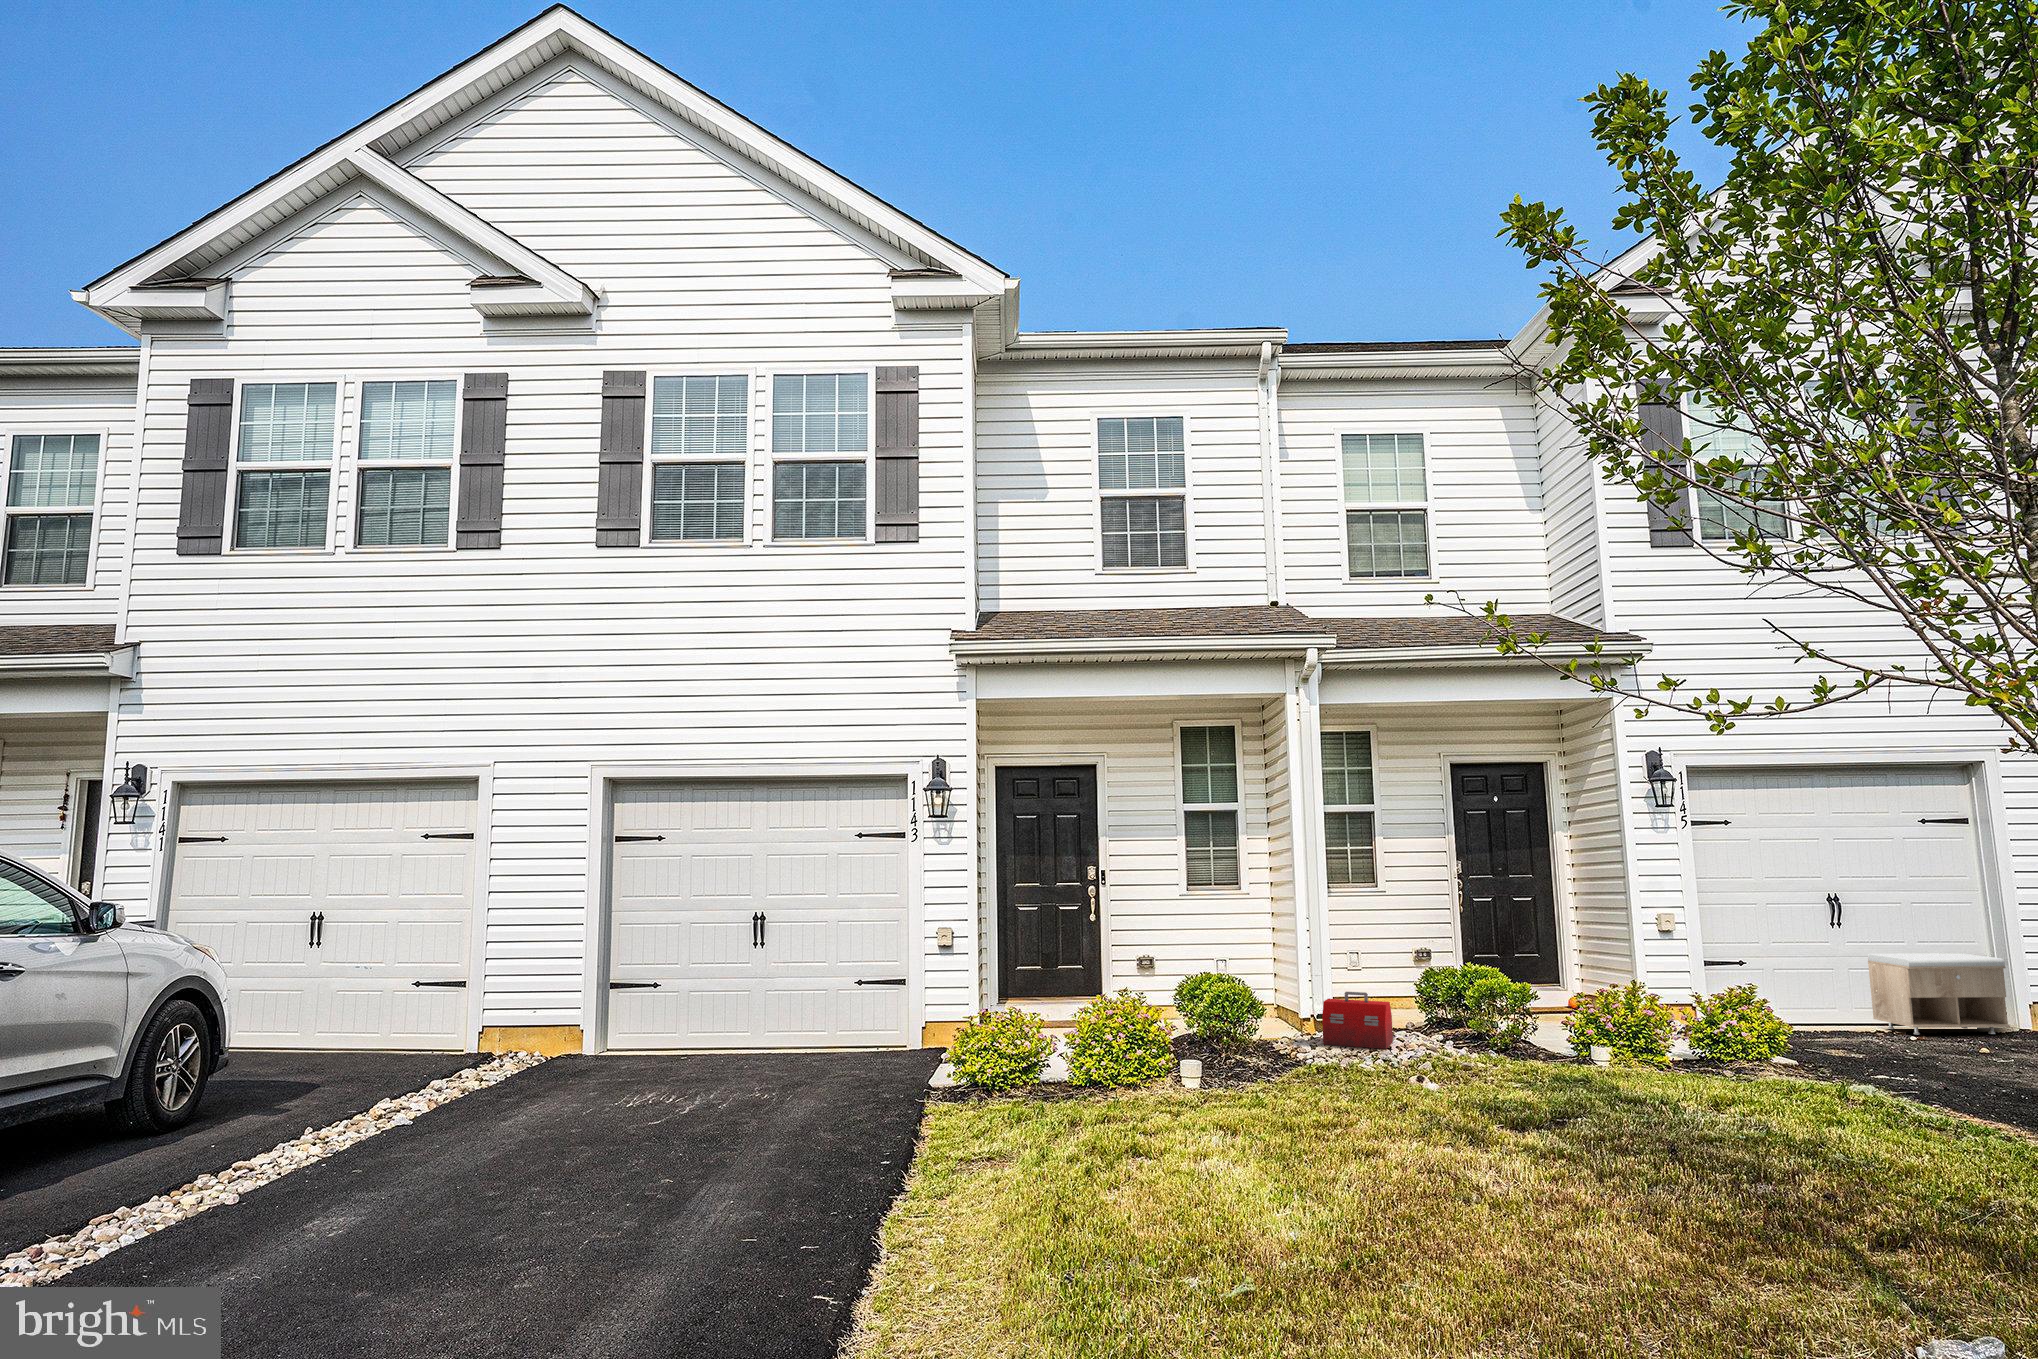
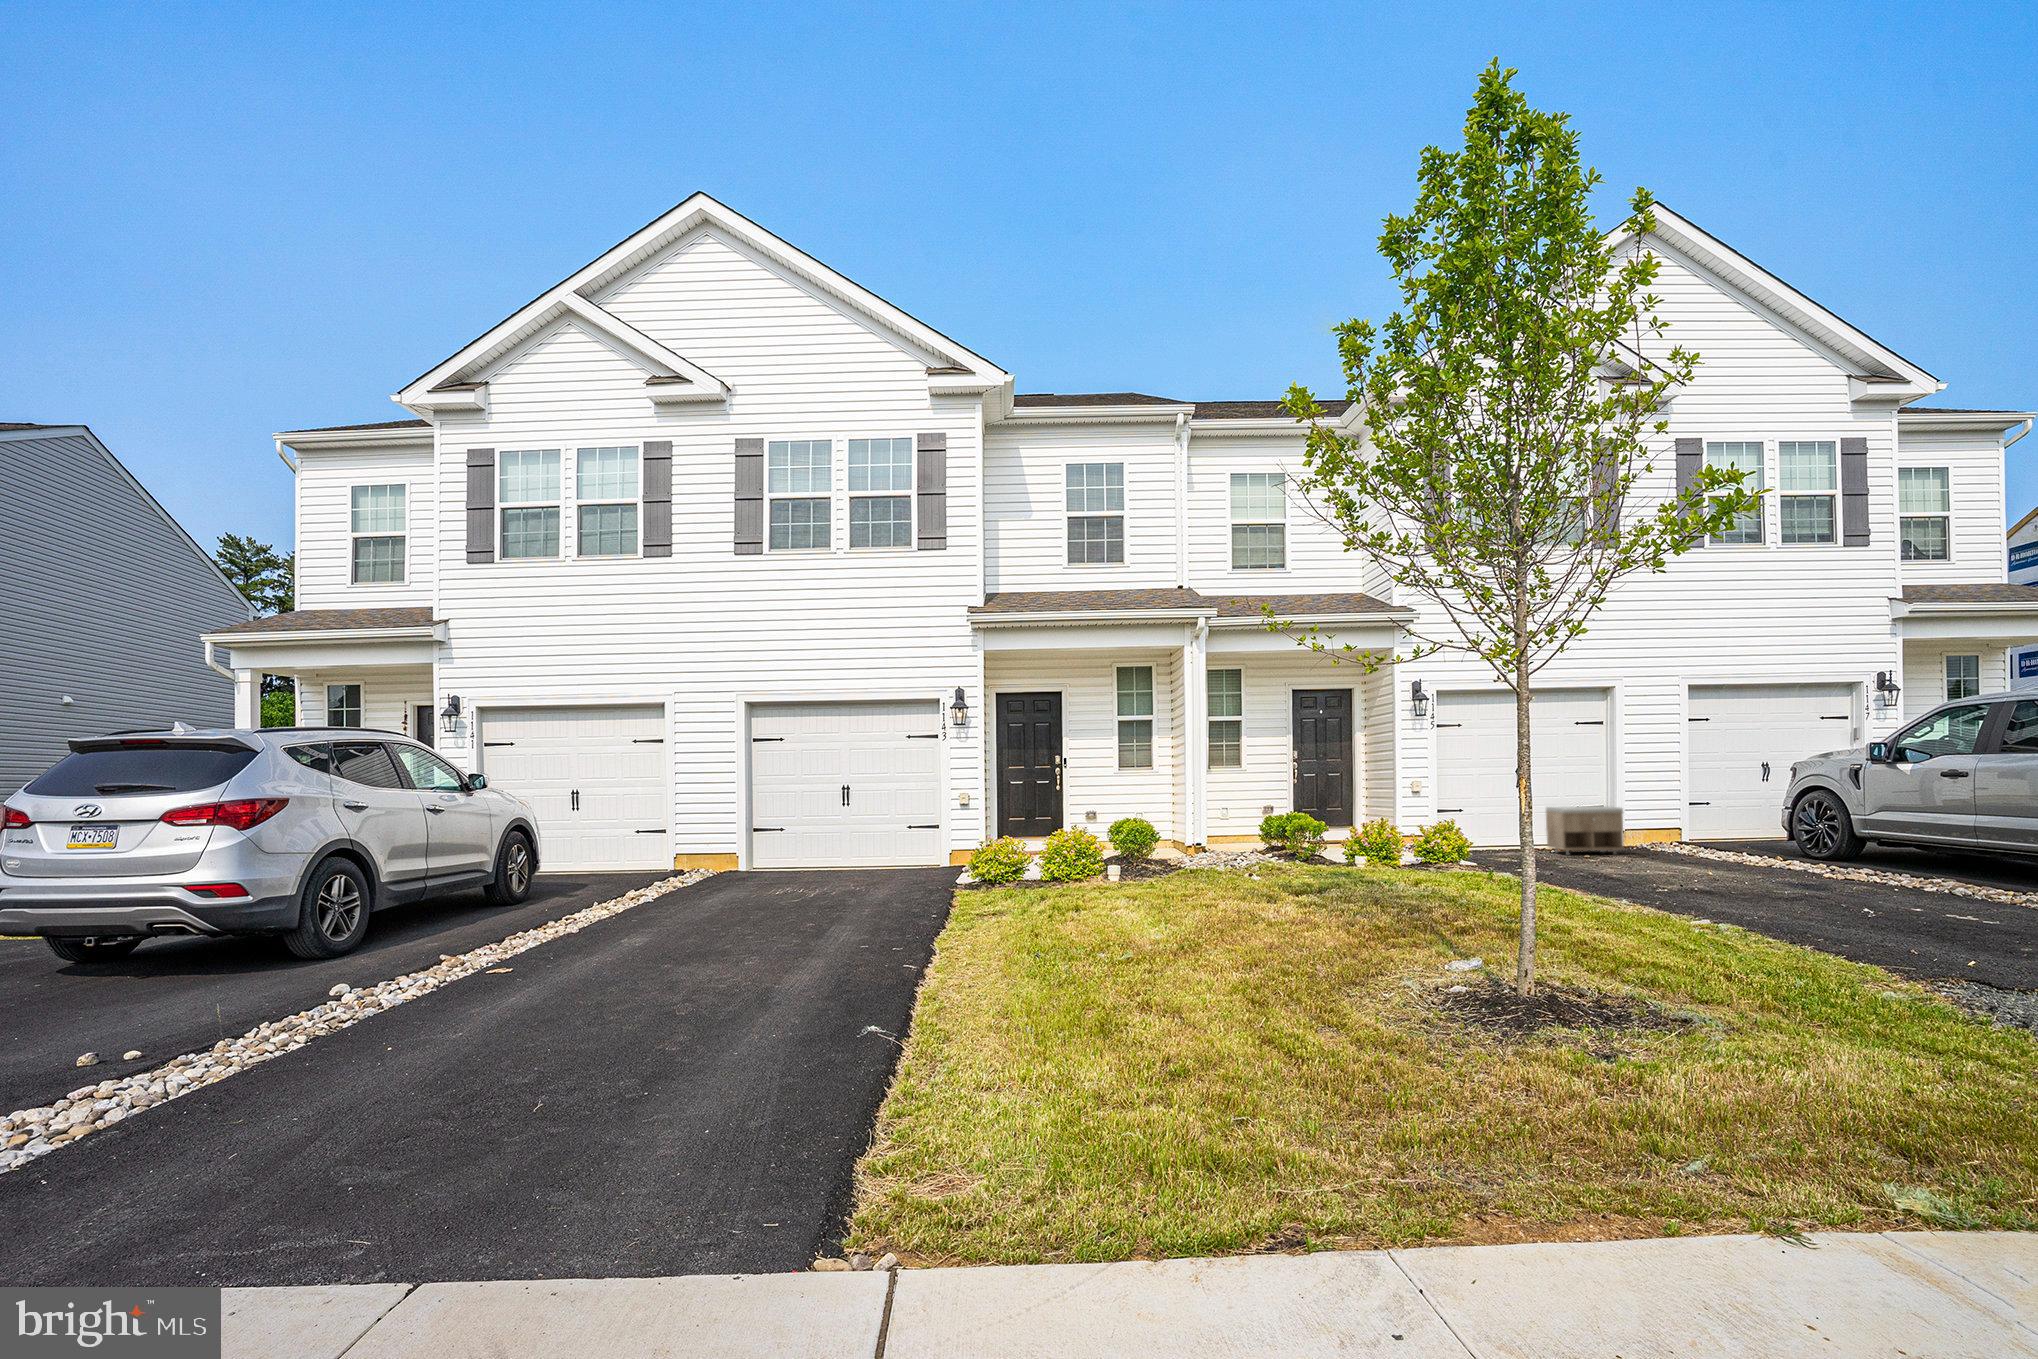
toolbox: present [1322,992,1393,1049] -> none [1199,831,1243,865]

